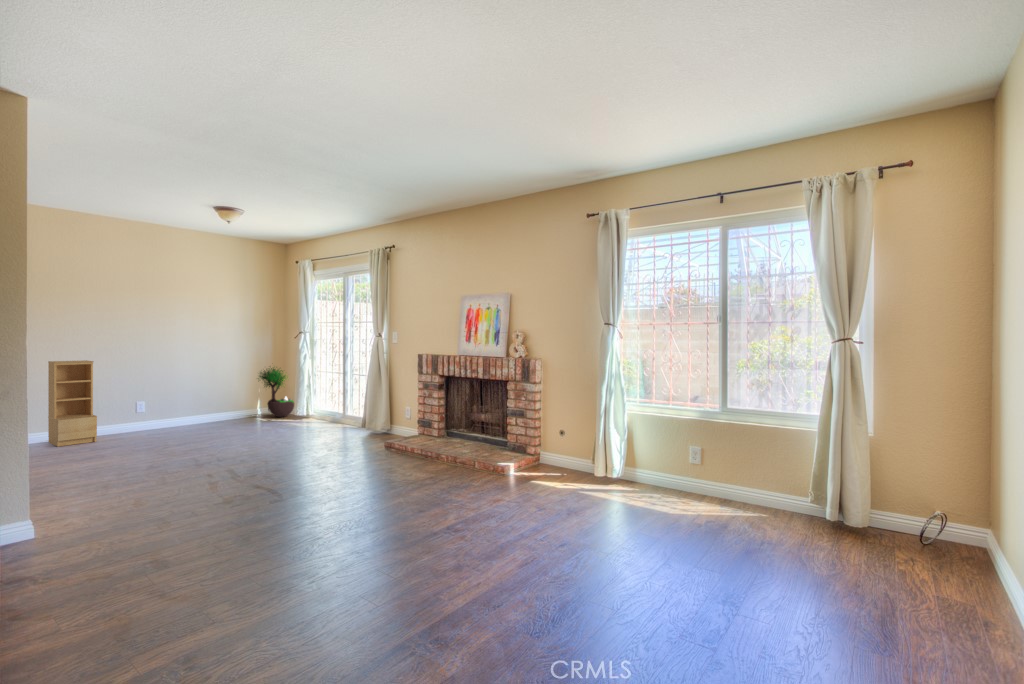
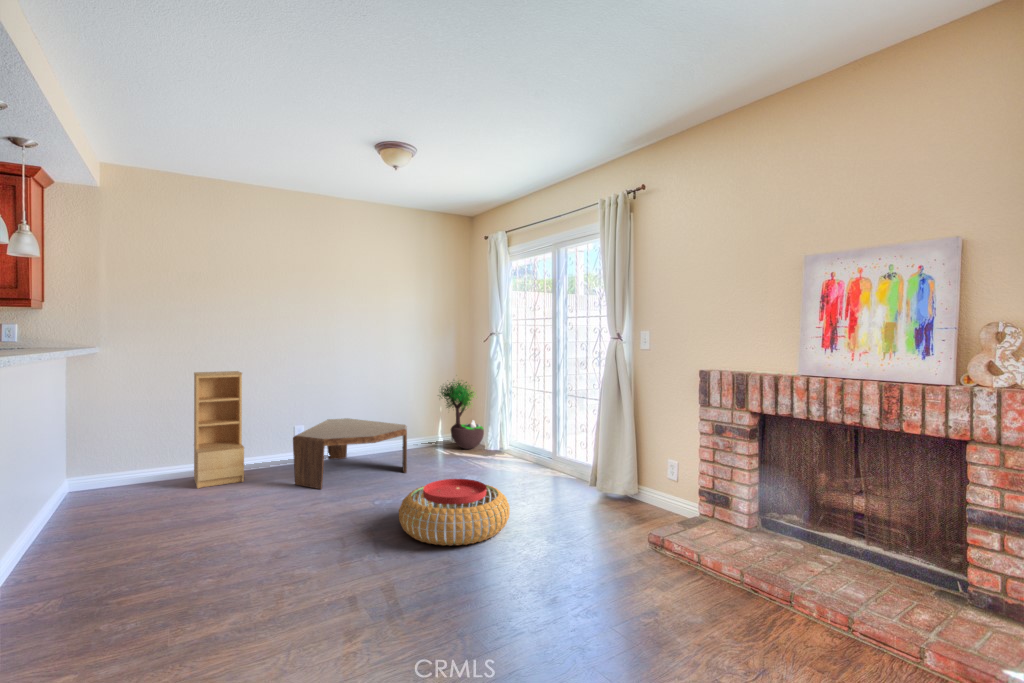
coffee table: none [140,396,232,441] -> present [293,418,407,489]
pouf: none [228,423,303,456] -> present [399,479,510,546]

